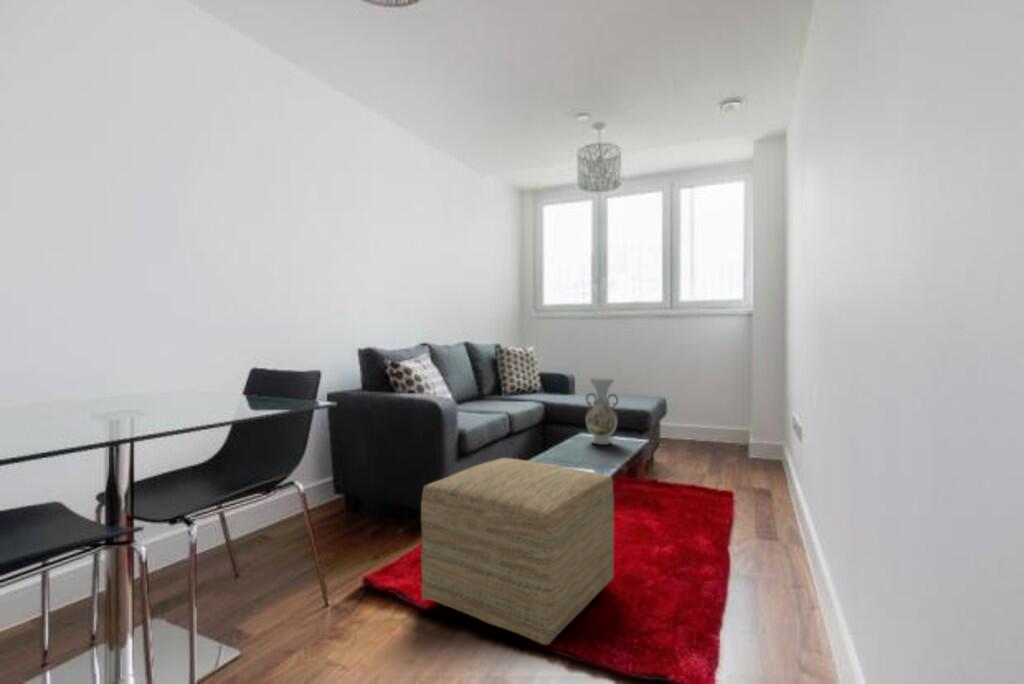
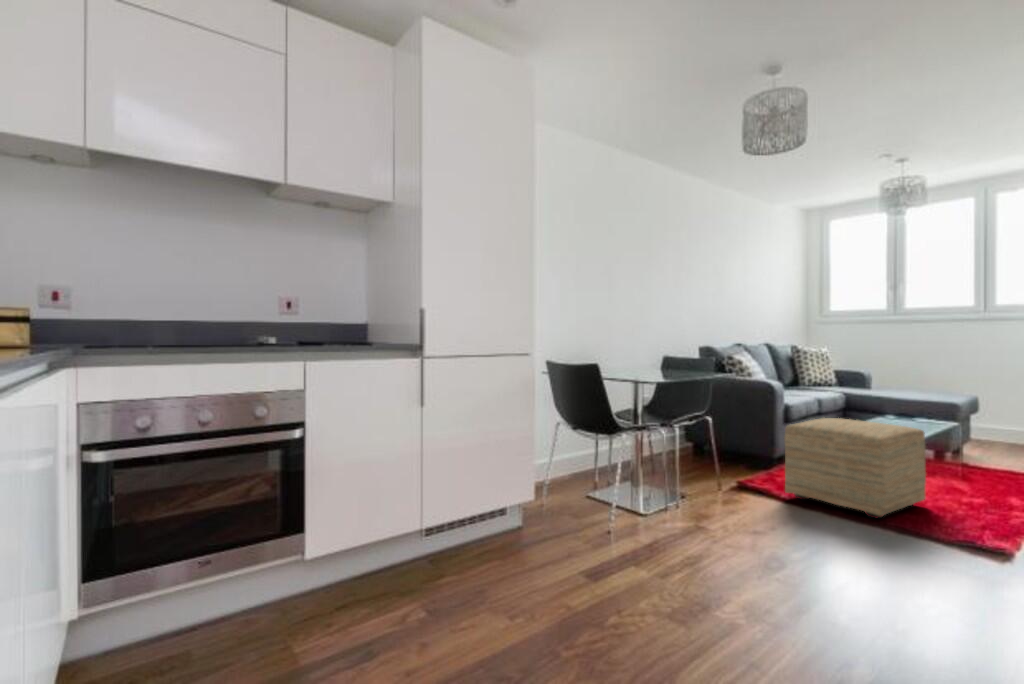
vase: present [585,378,618,445] -> none [891,369,923,421]

